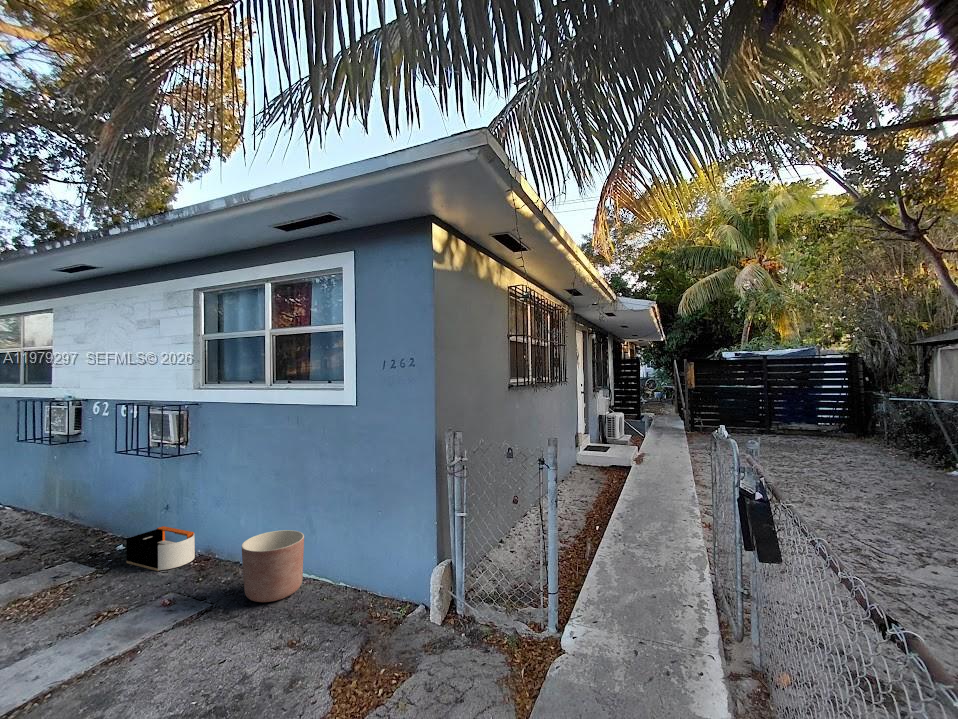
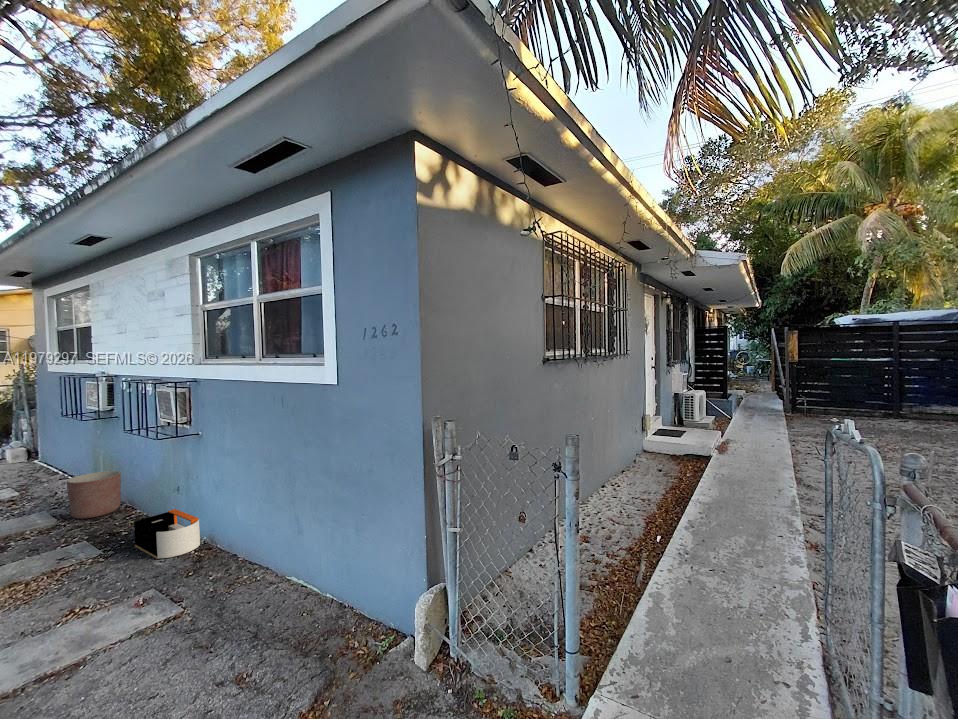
planter: present [242,530,304,602] -> present [67,471,121,519]

